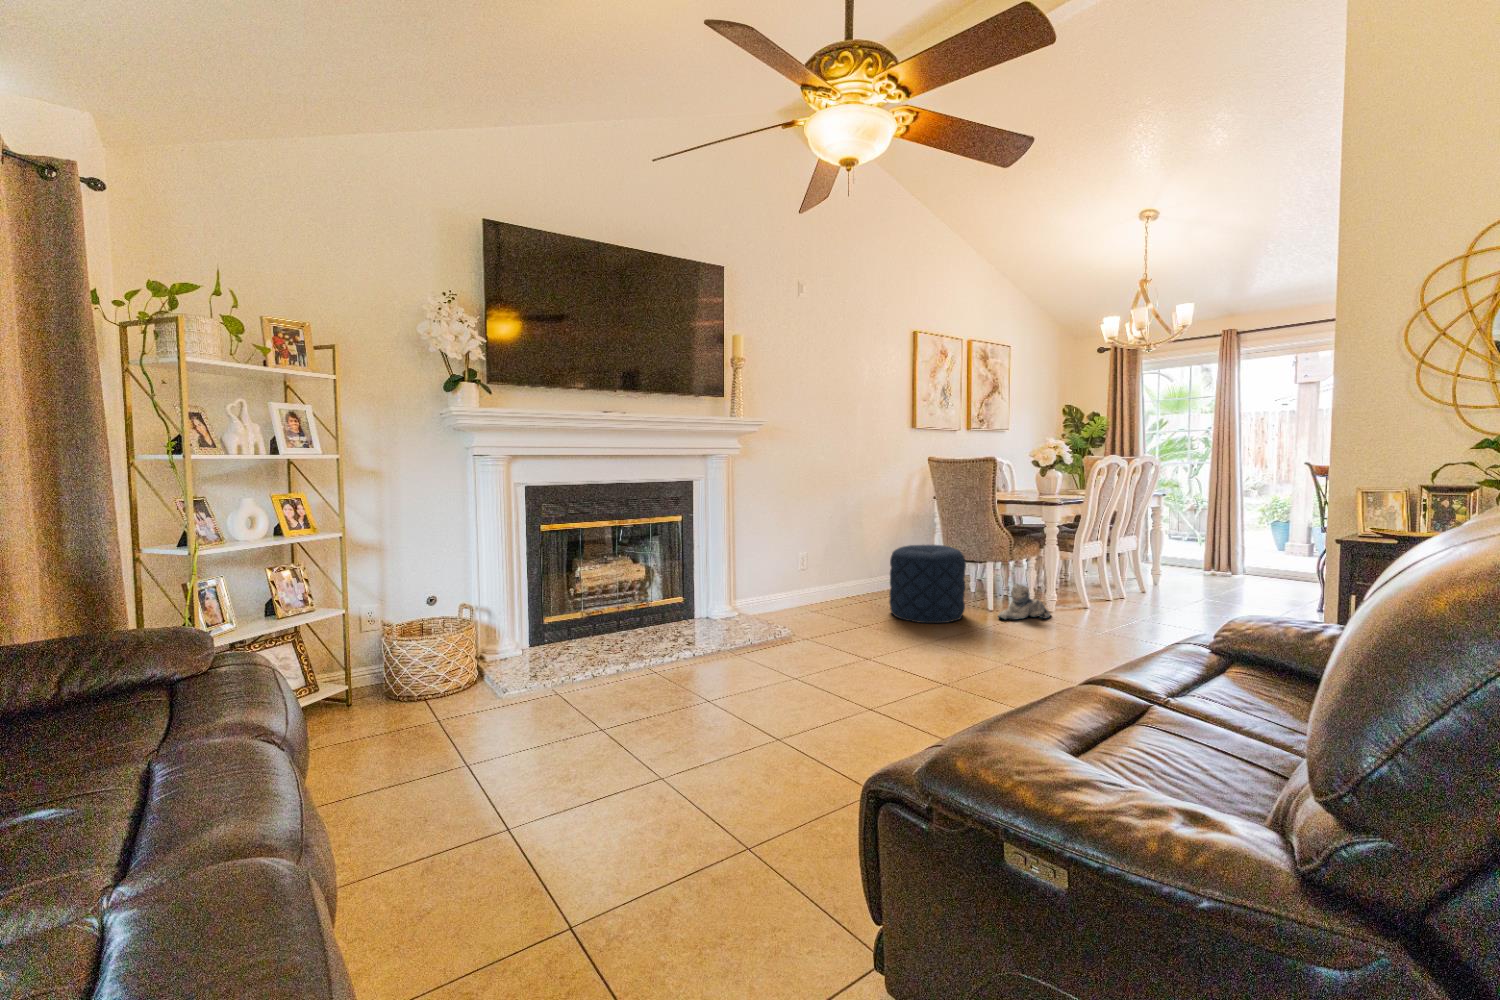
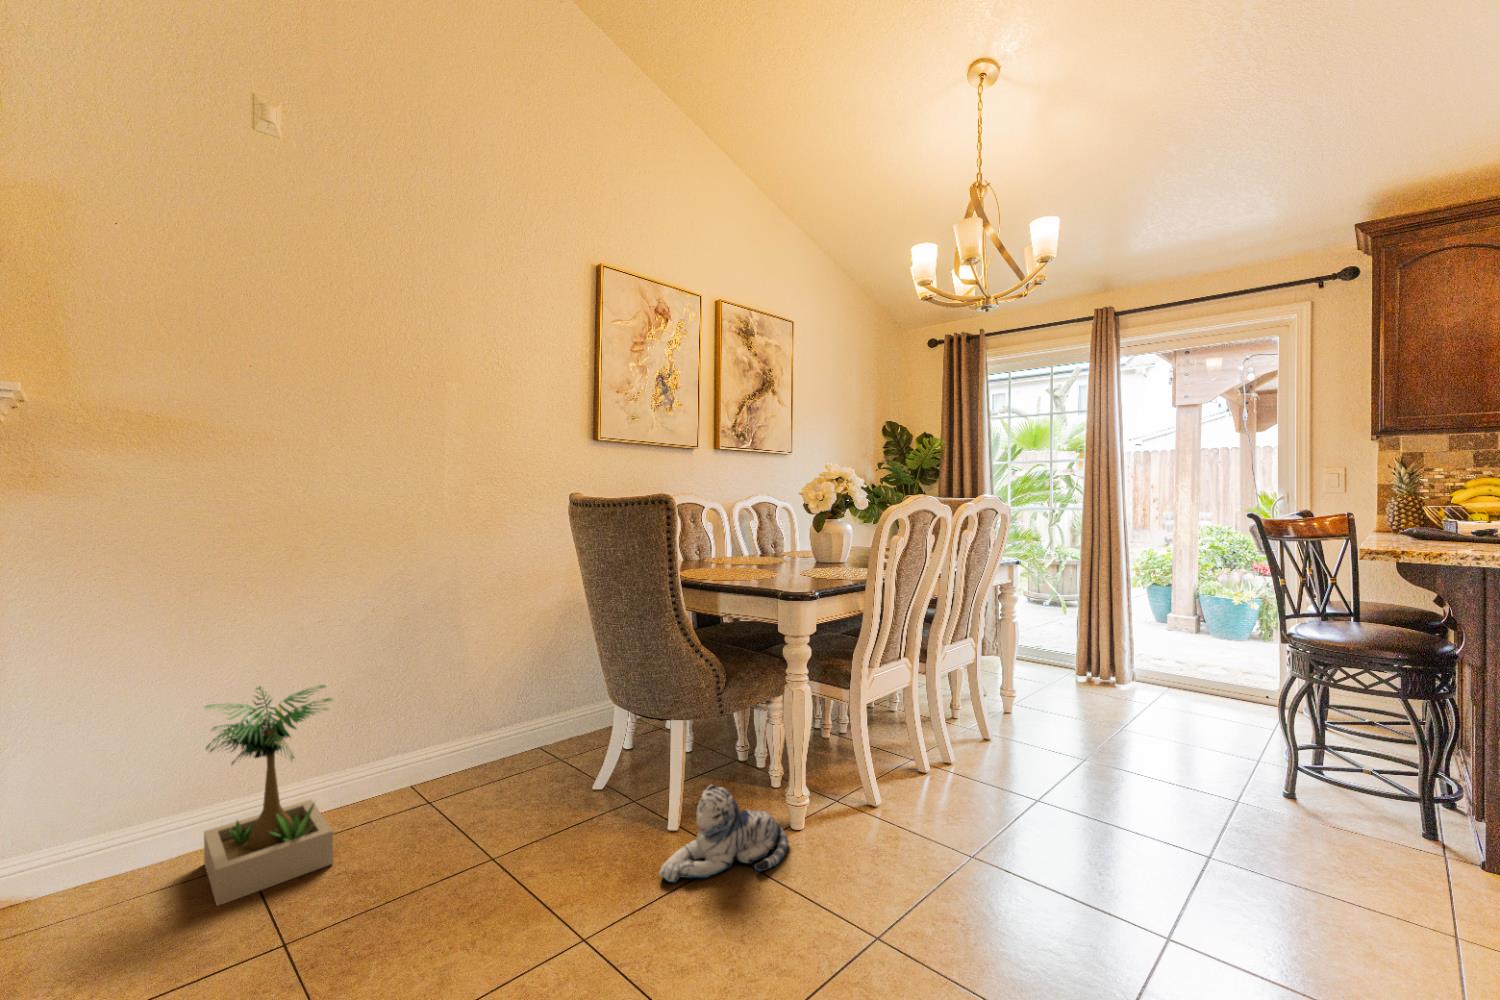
potted plant: none [799,539,852,619] -> present [204,685,334,906]
pouf: present [889,545,966,623] -> none [411,689,595,917]

